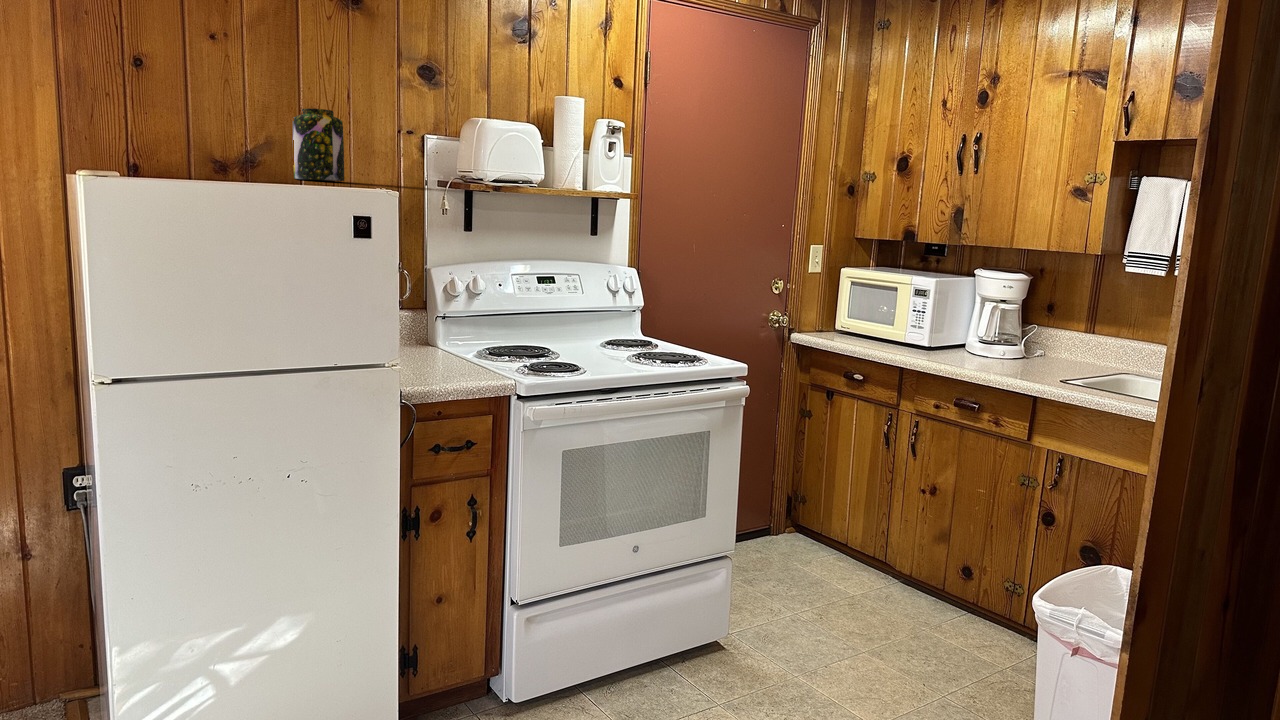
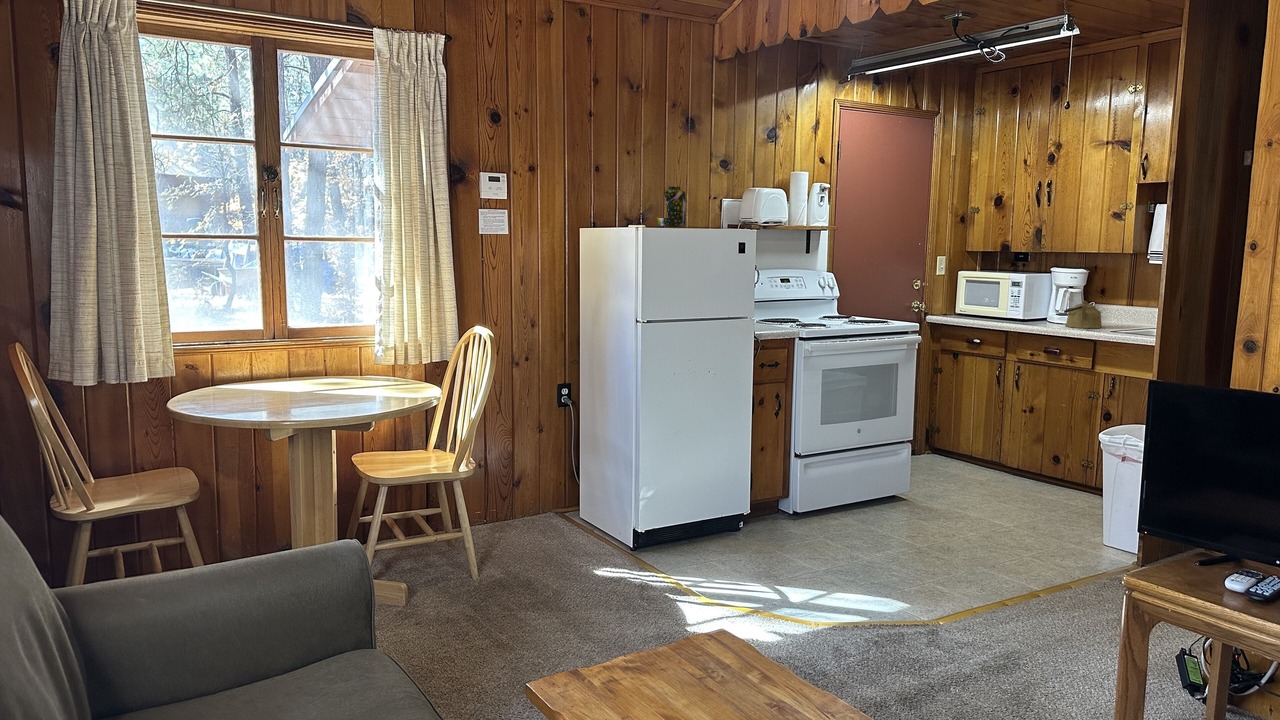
kettle: none [990,327,1047,372] -> present [1064,301,1102,328]

